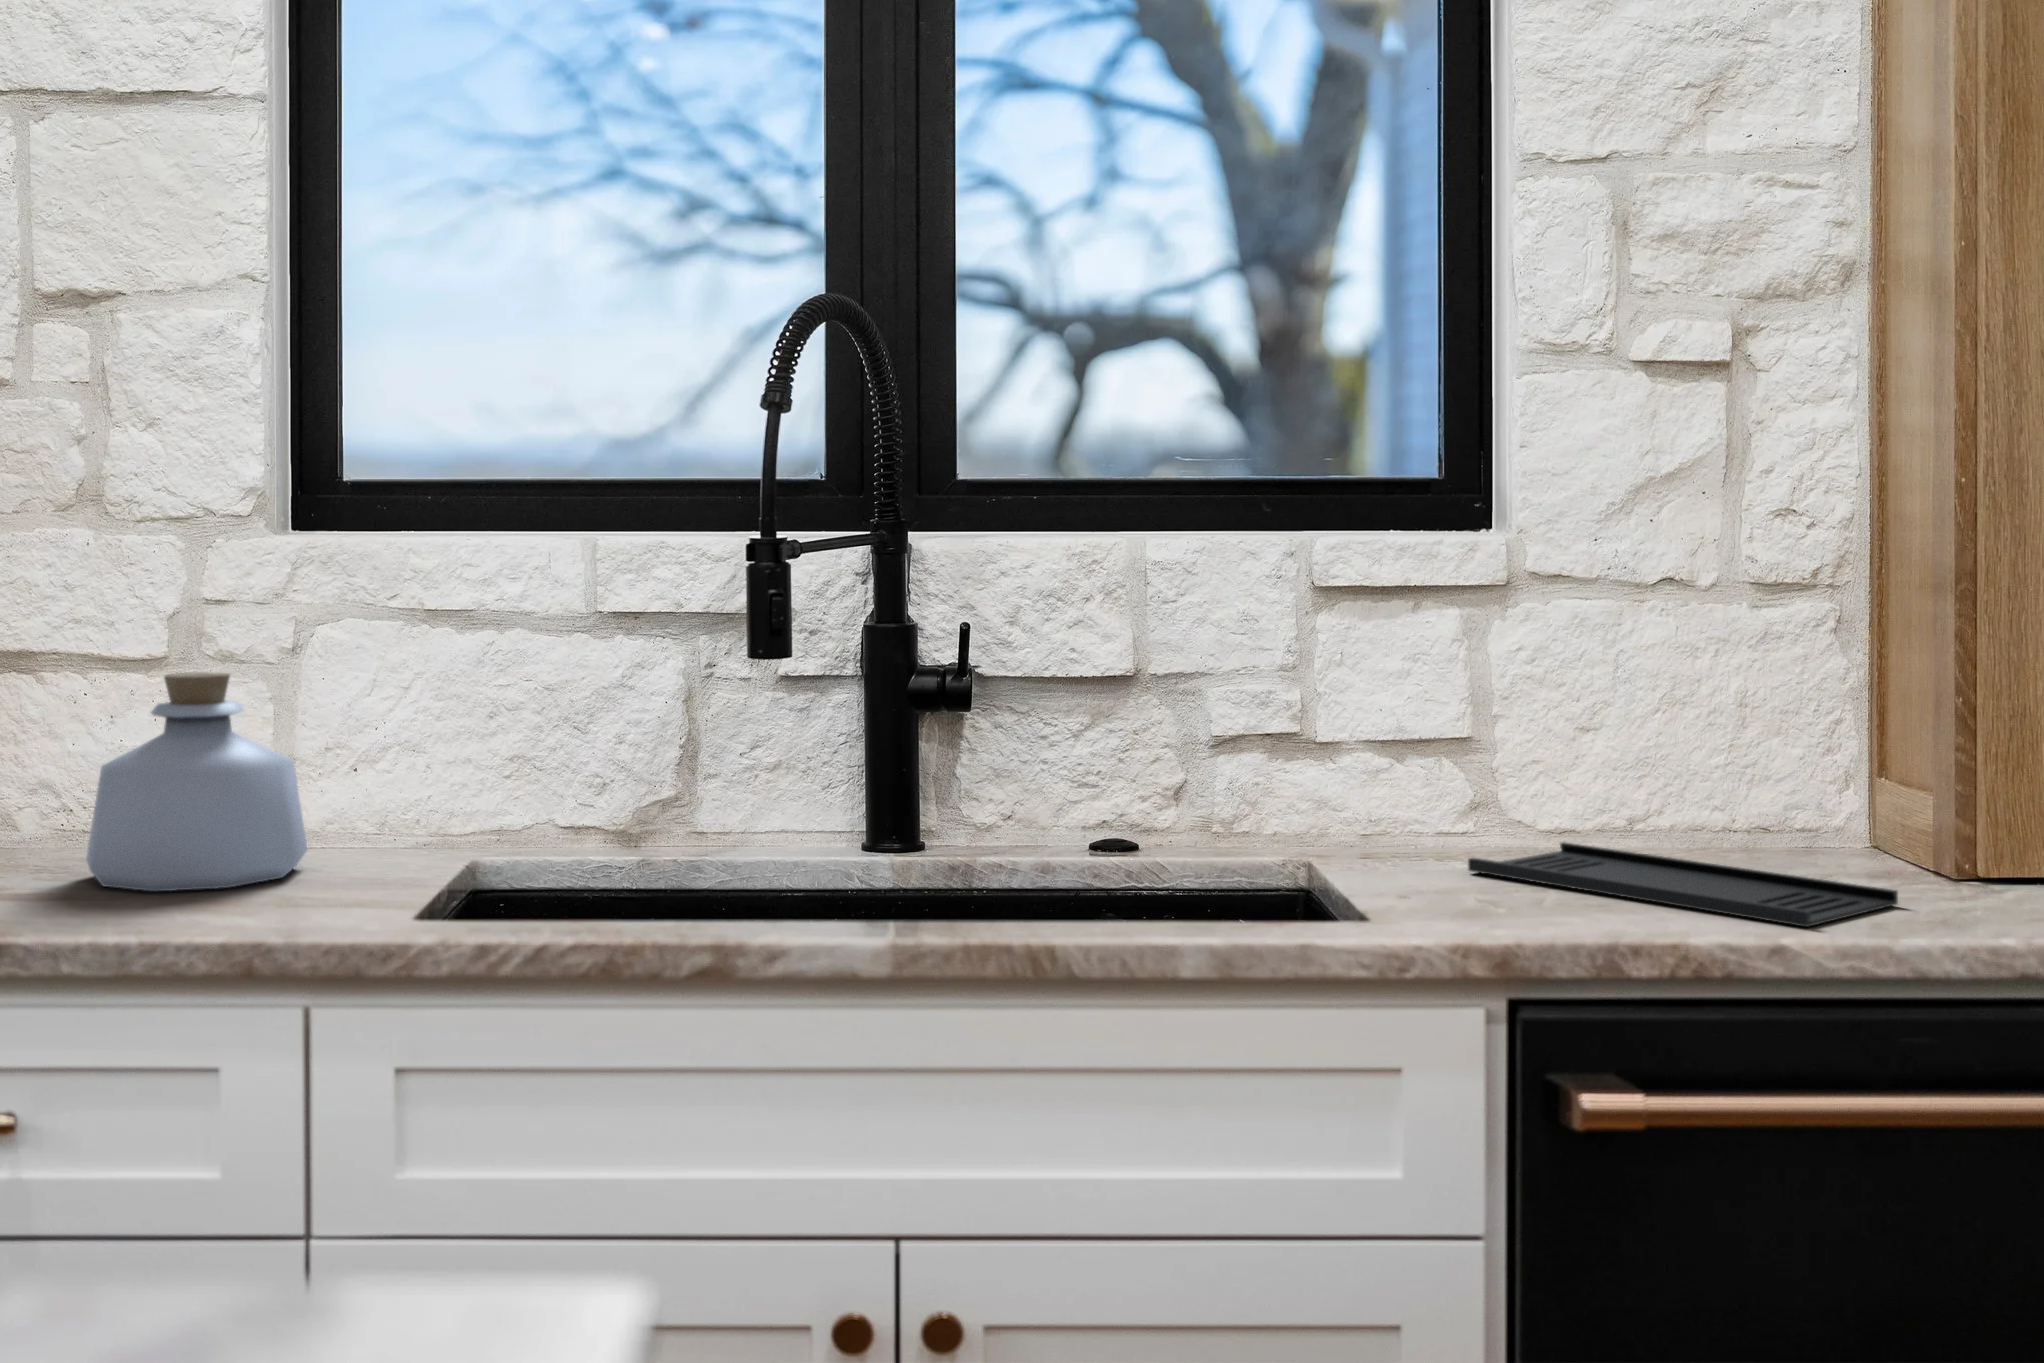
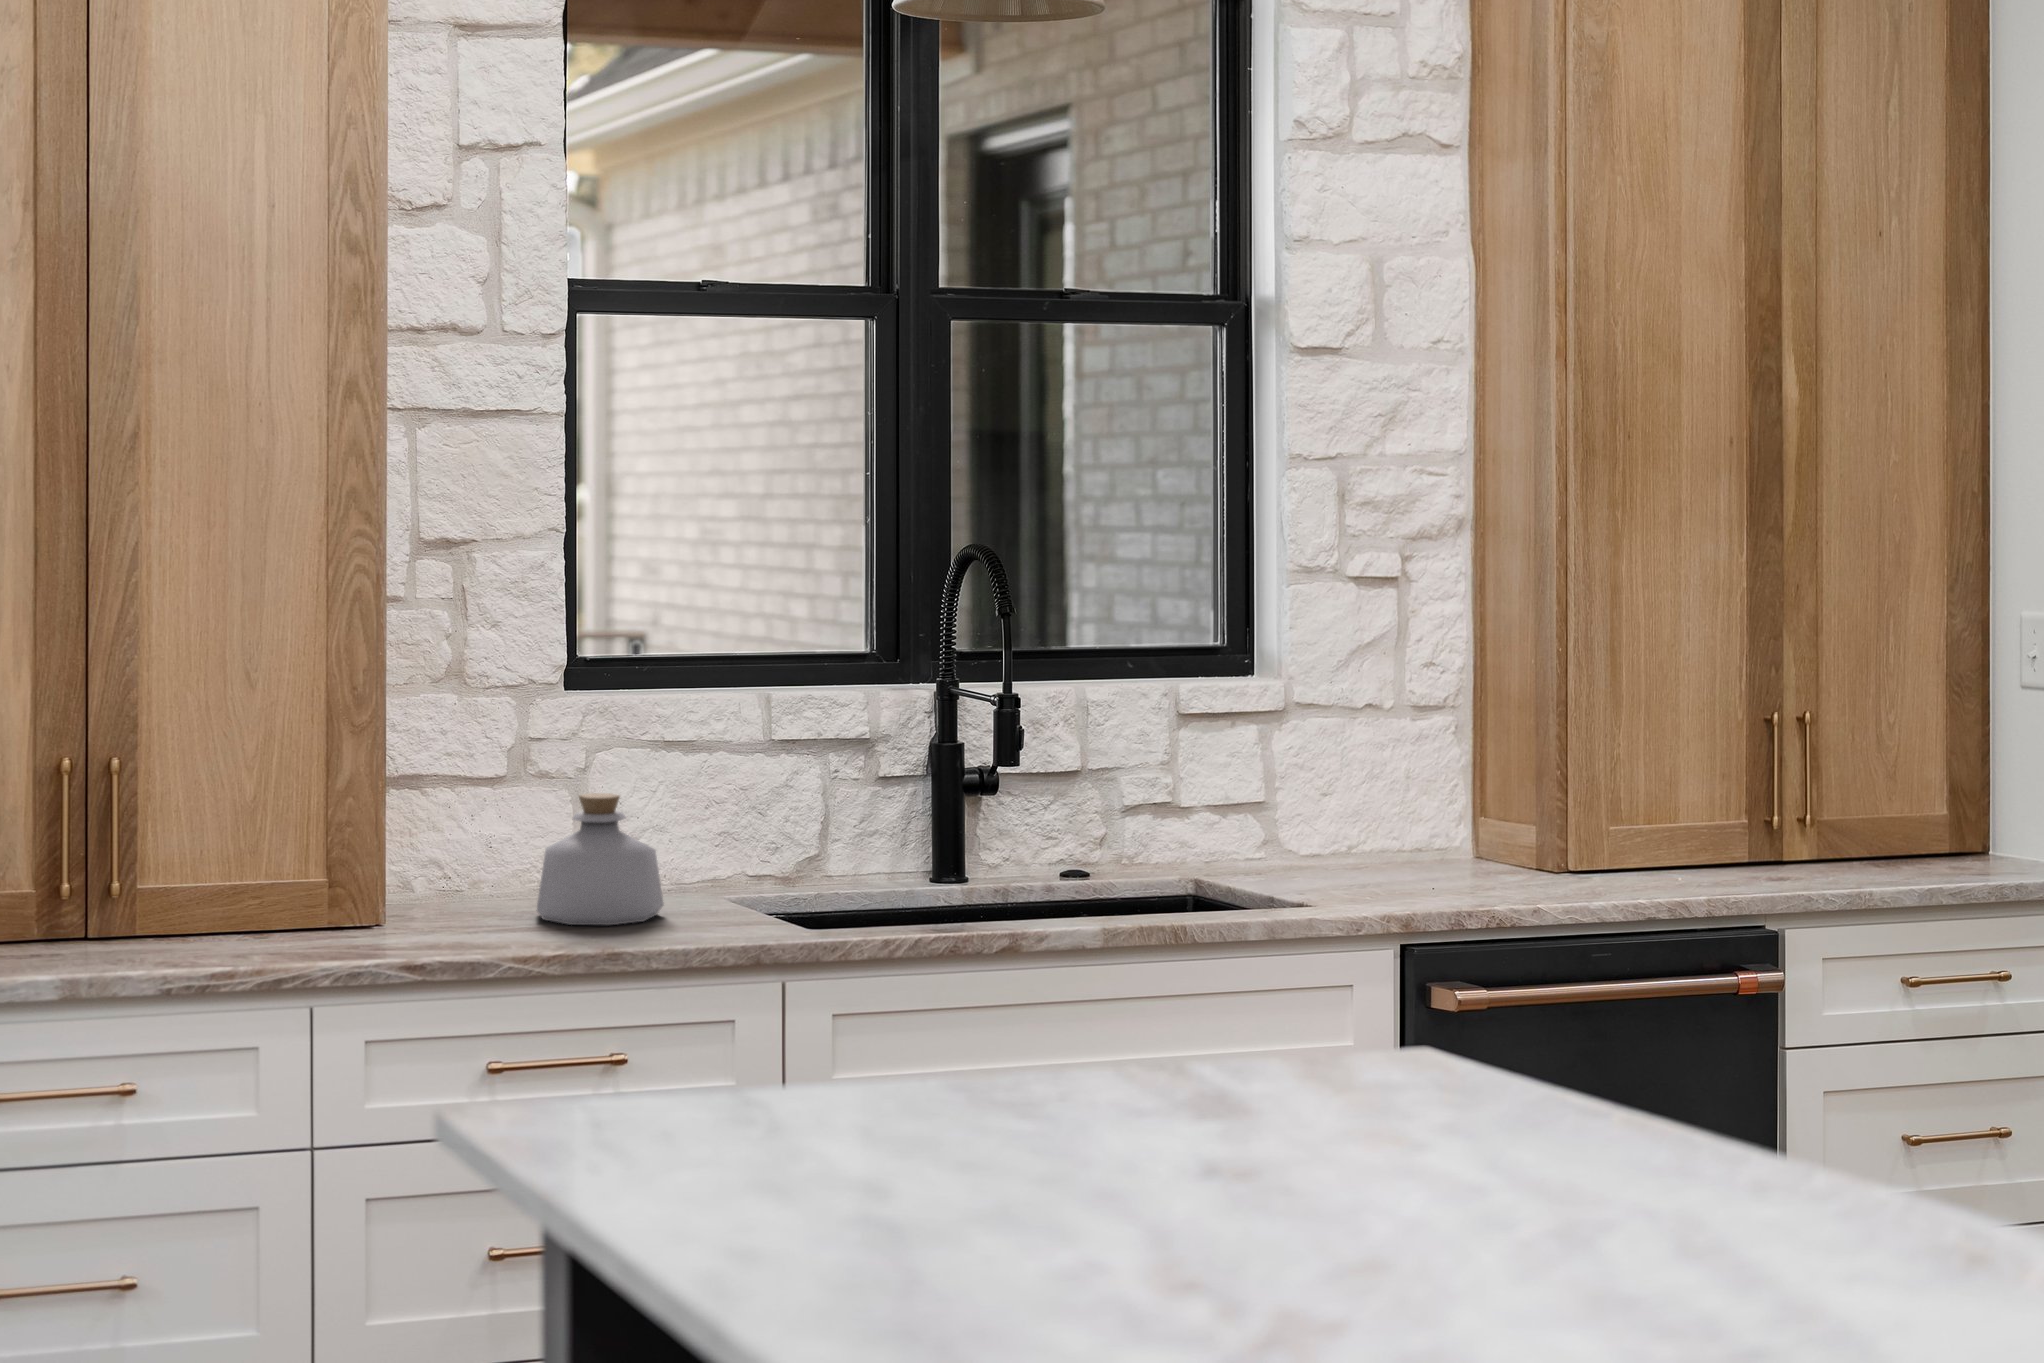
tray: present [1468,842,1898,927] -> none [1281,858,1494,894]

